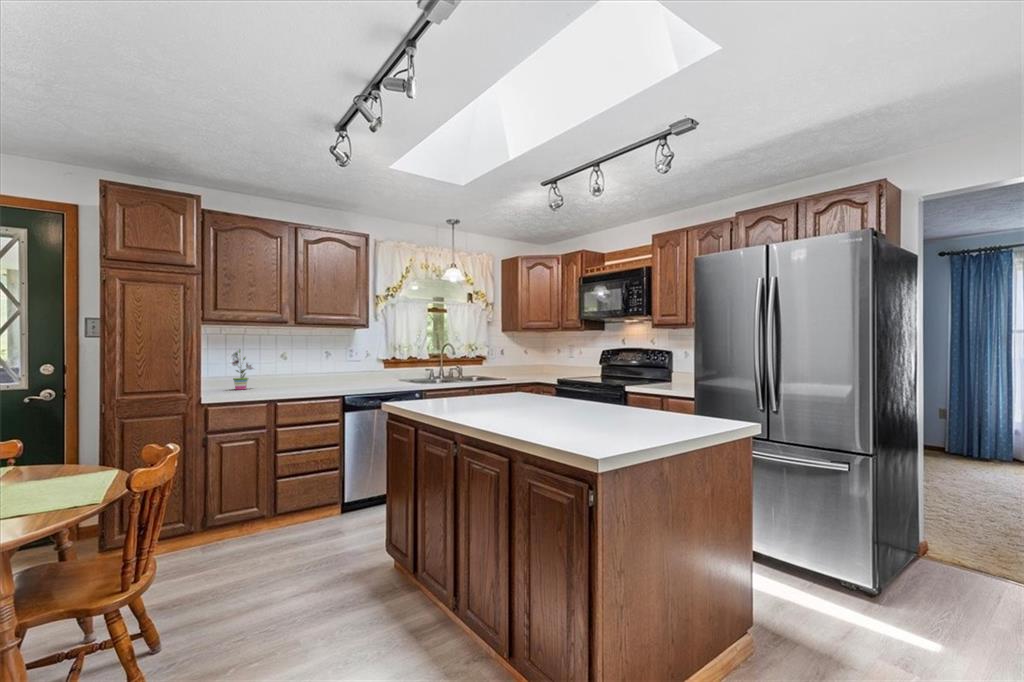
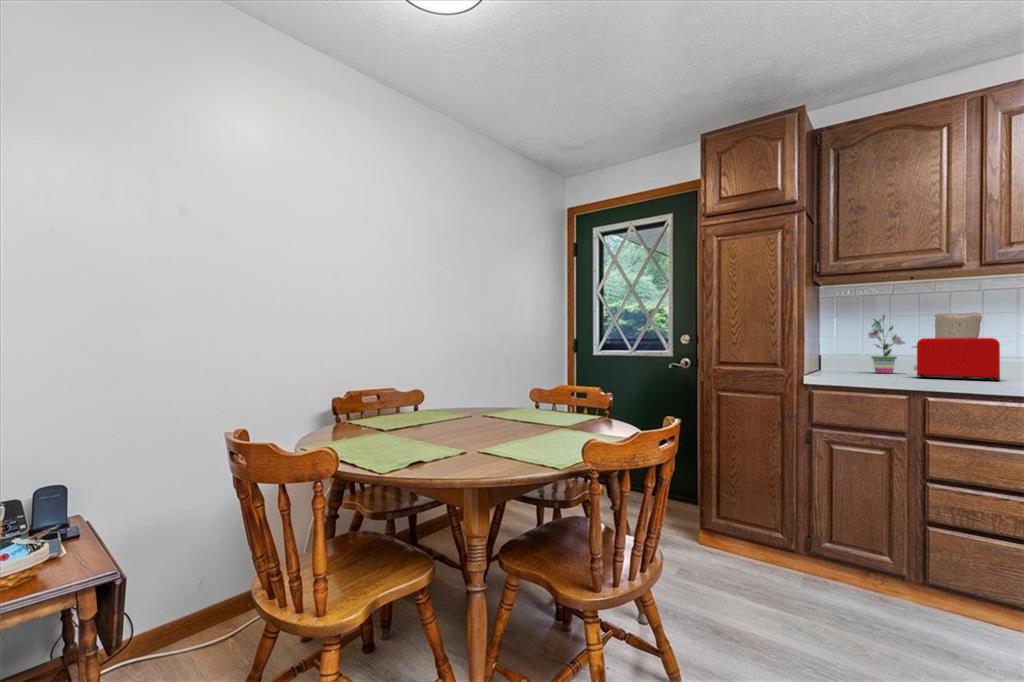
toaster: none [263,352,306,392] -> present [912,313,1000,381]

